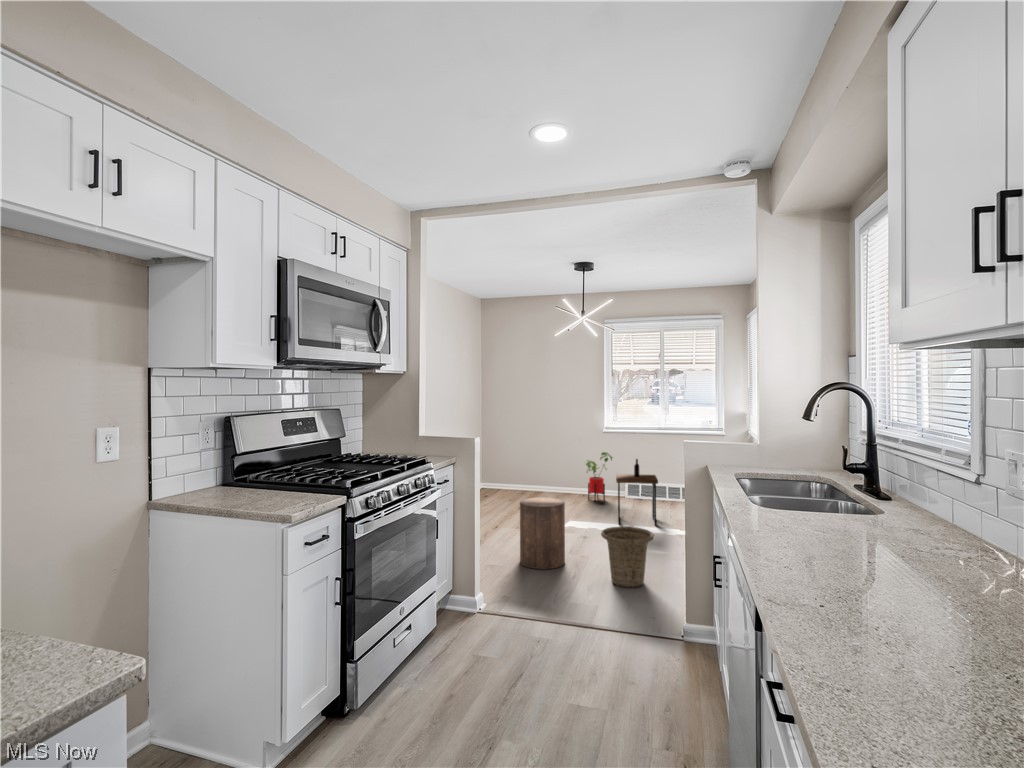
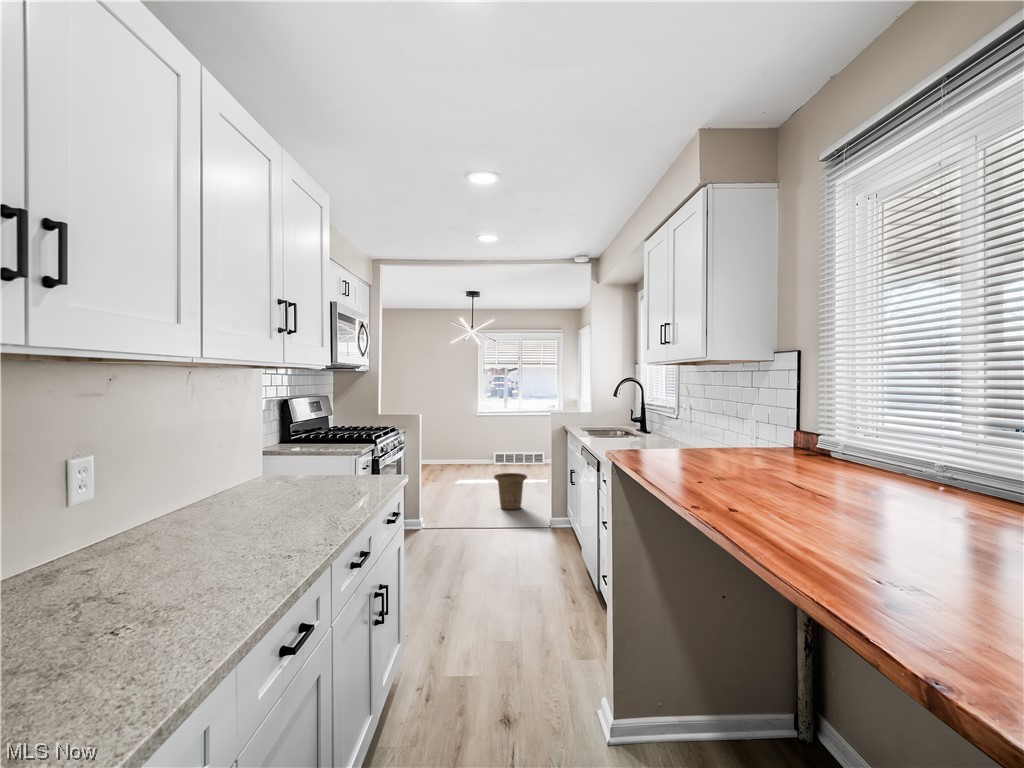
house plant: present [585,452,613,500] -> none [463,430,486,468]
side table: present [616,459,658,525] -> none [491,433,522,480]
stool: present [520,497,565,569] -> none [435,459,467,506]

